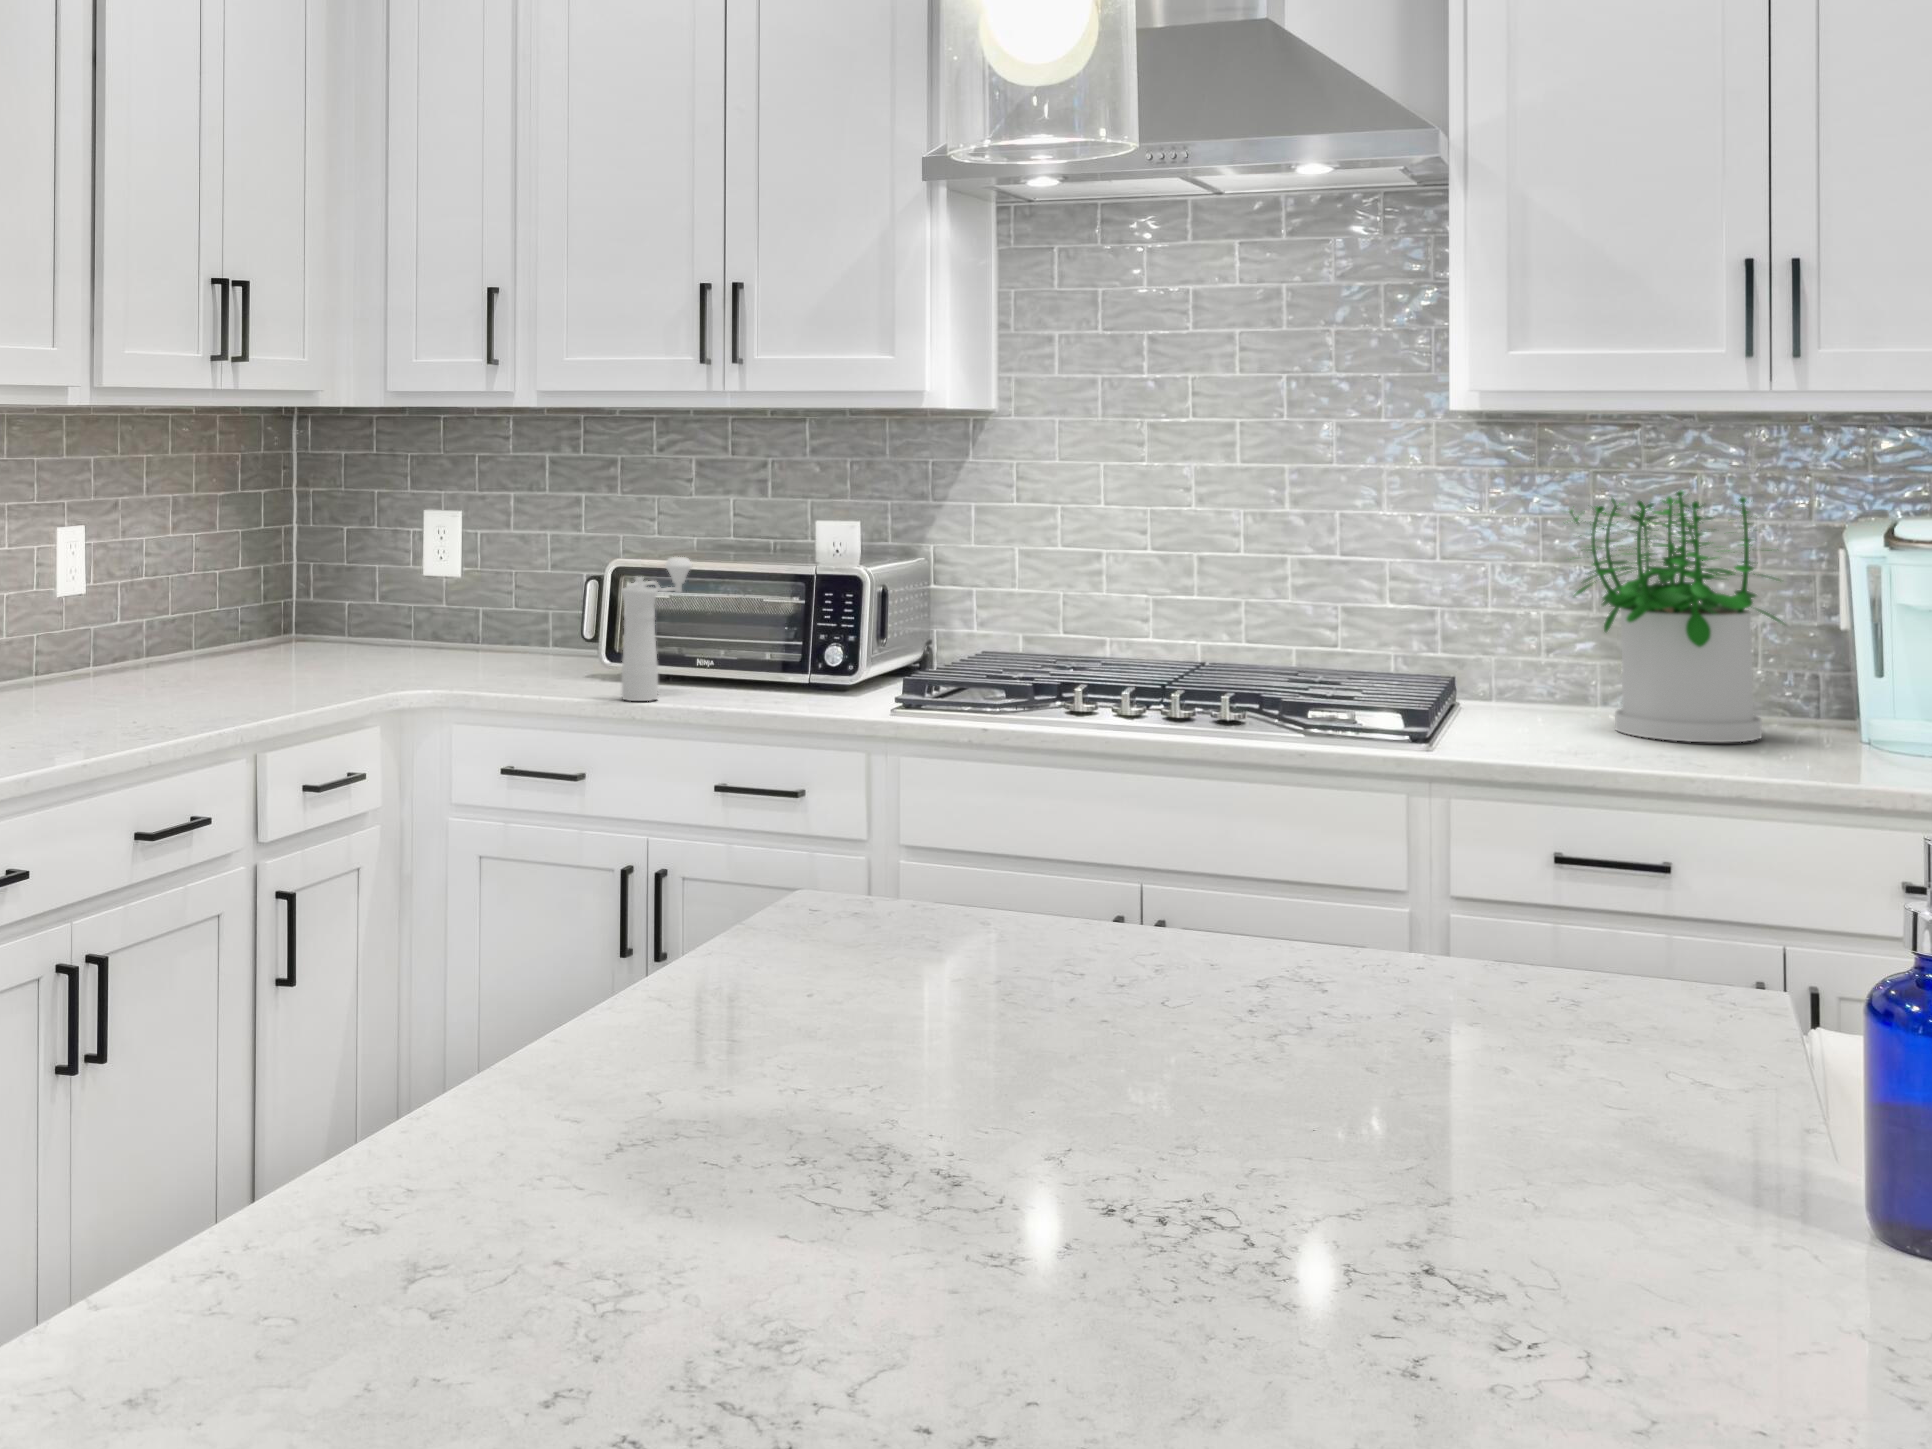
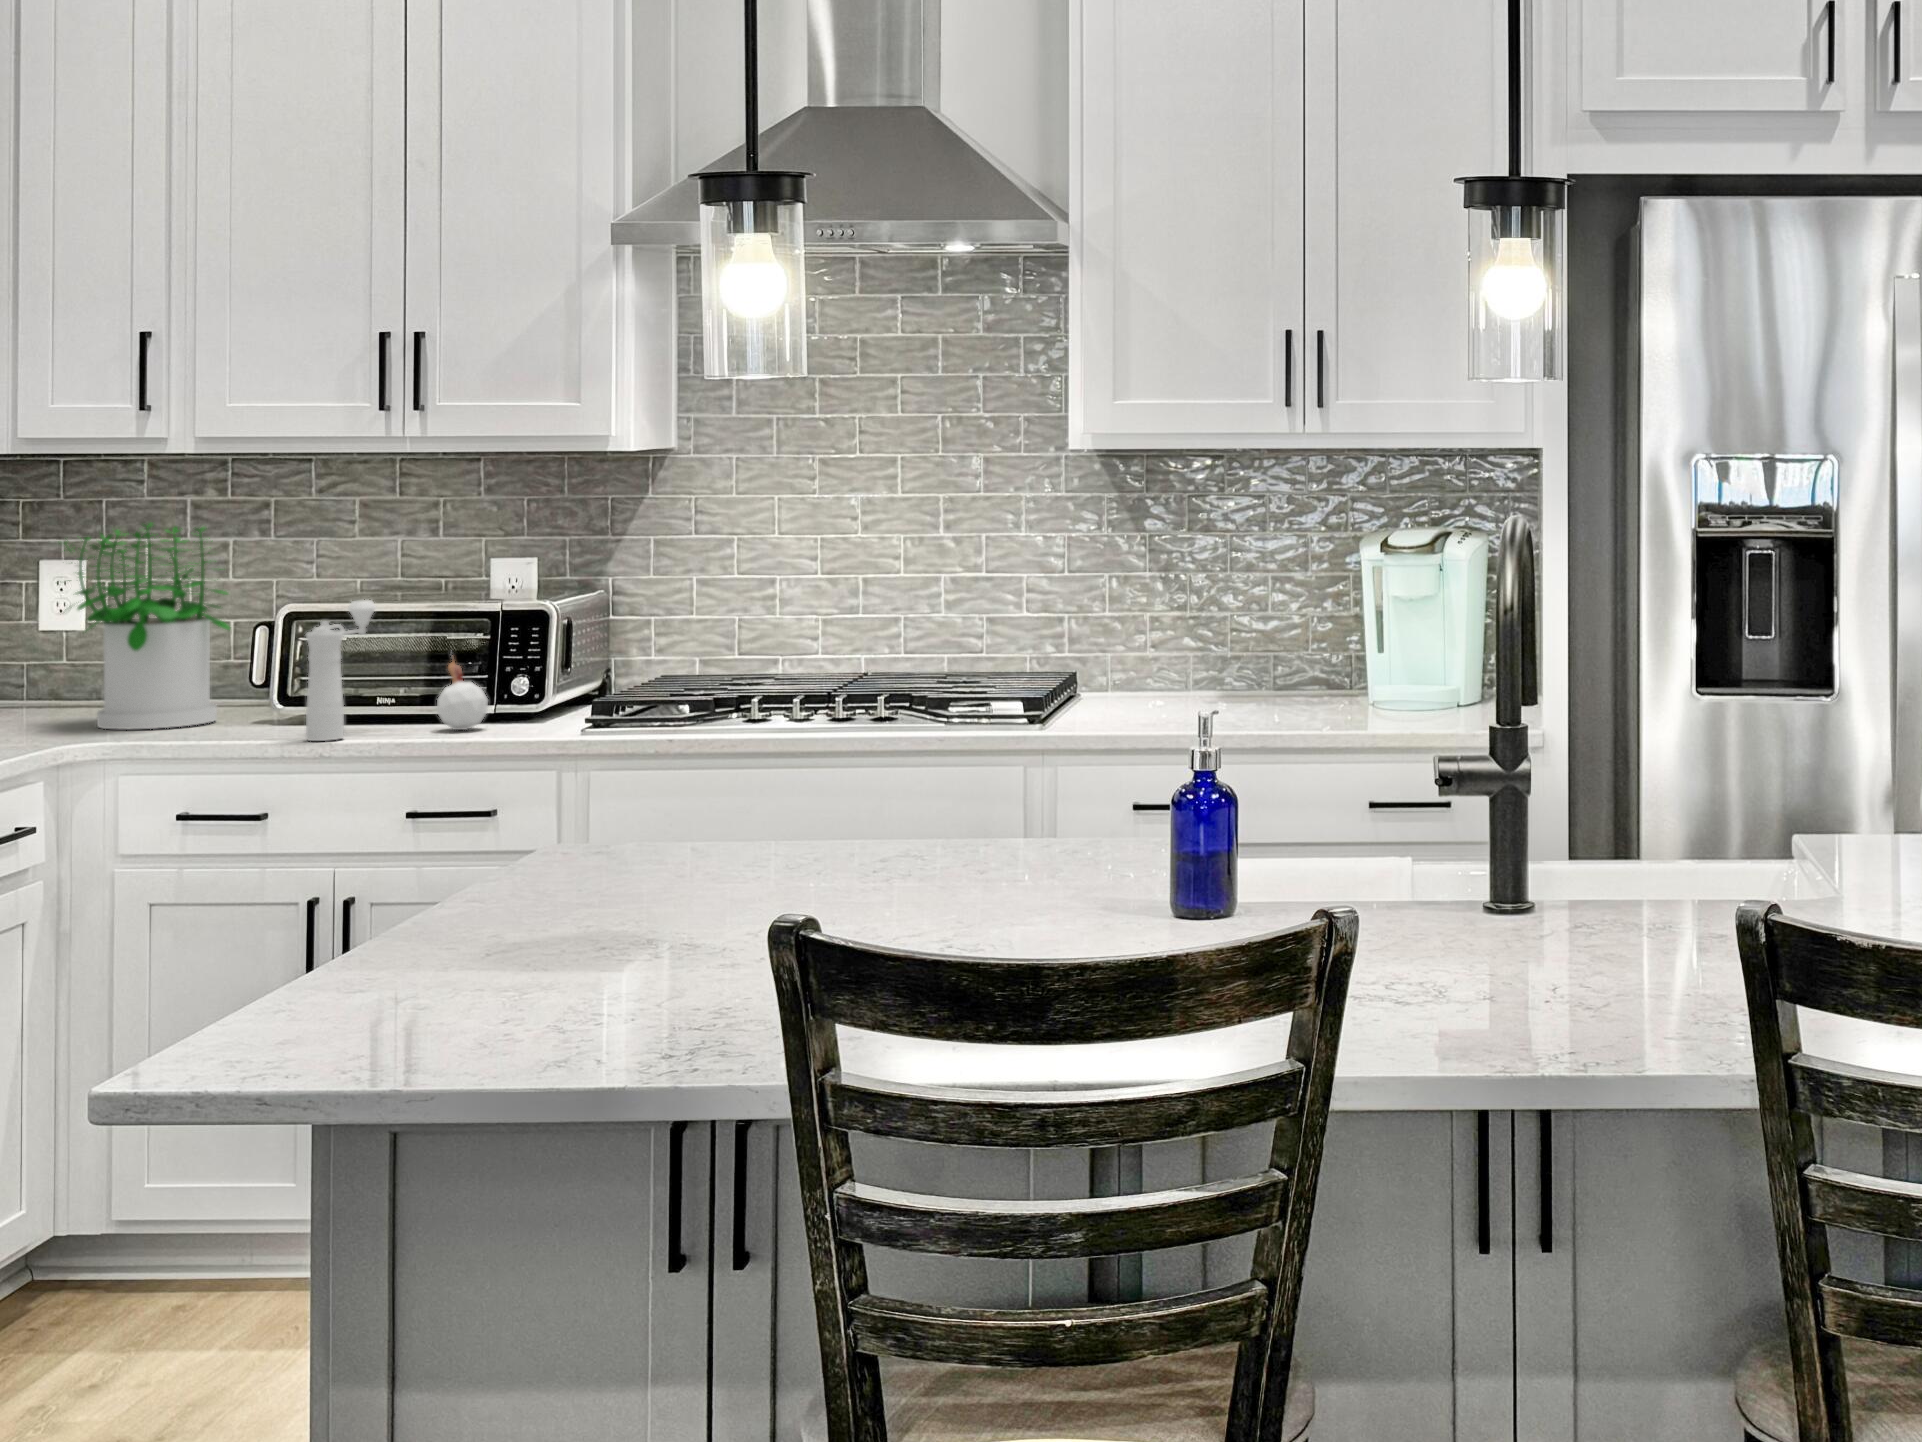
potted plant: present [1569,491,1783,742] -> present [63,523,230,729]
candle: none [749,609,800,698] -> present [437,660,488,730]

